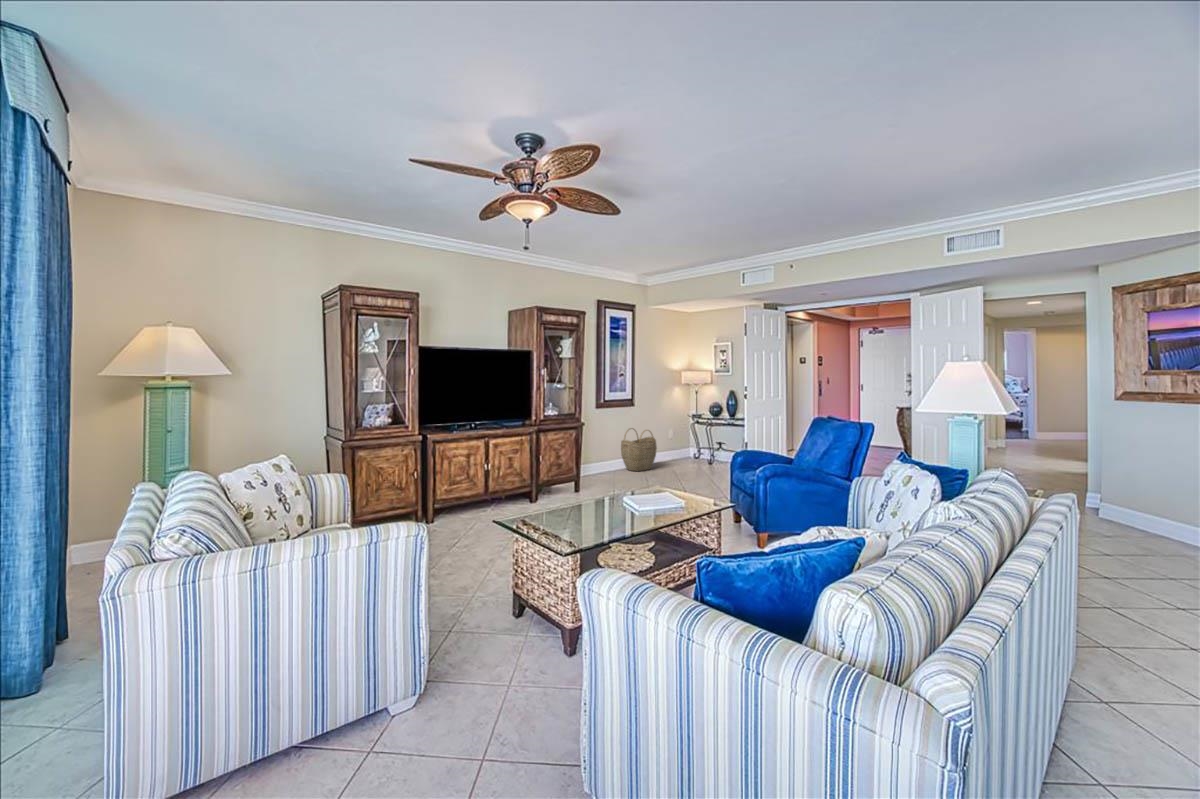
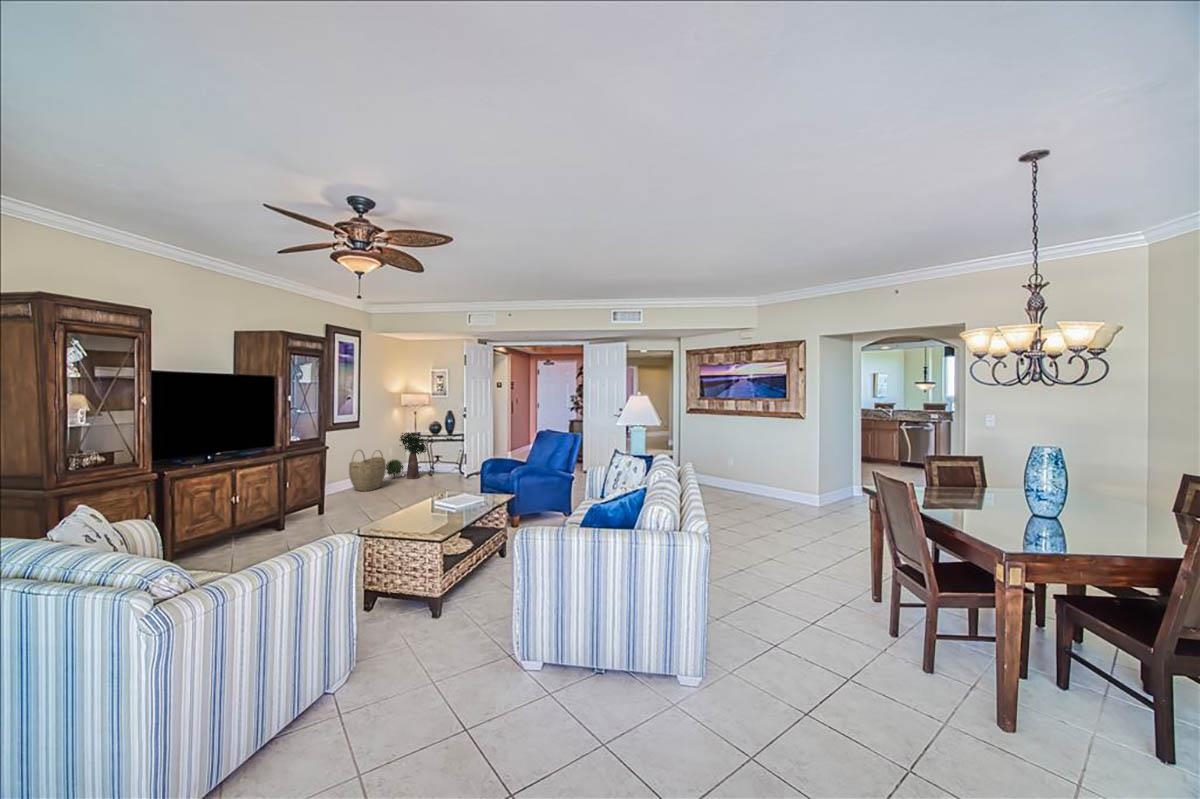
potted plant: none [662,413,705,463] -> present [386,433,427,479]

